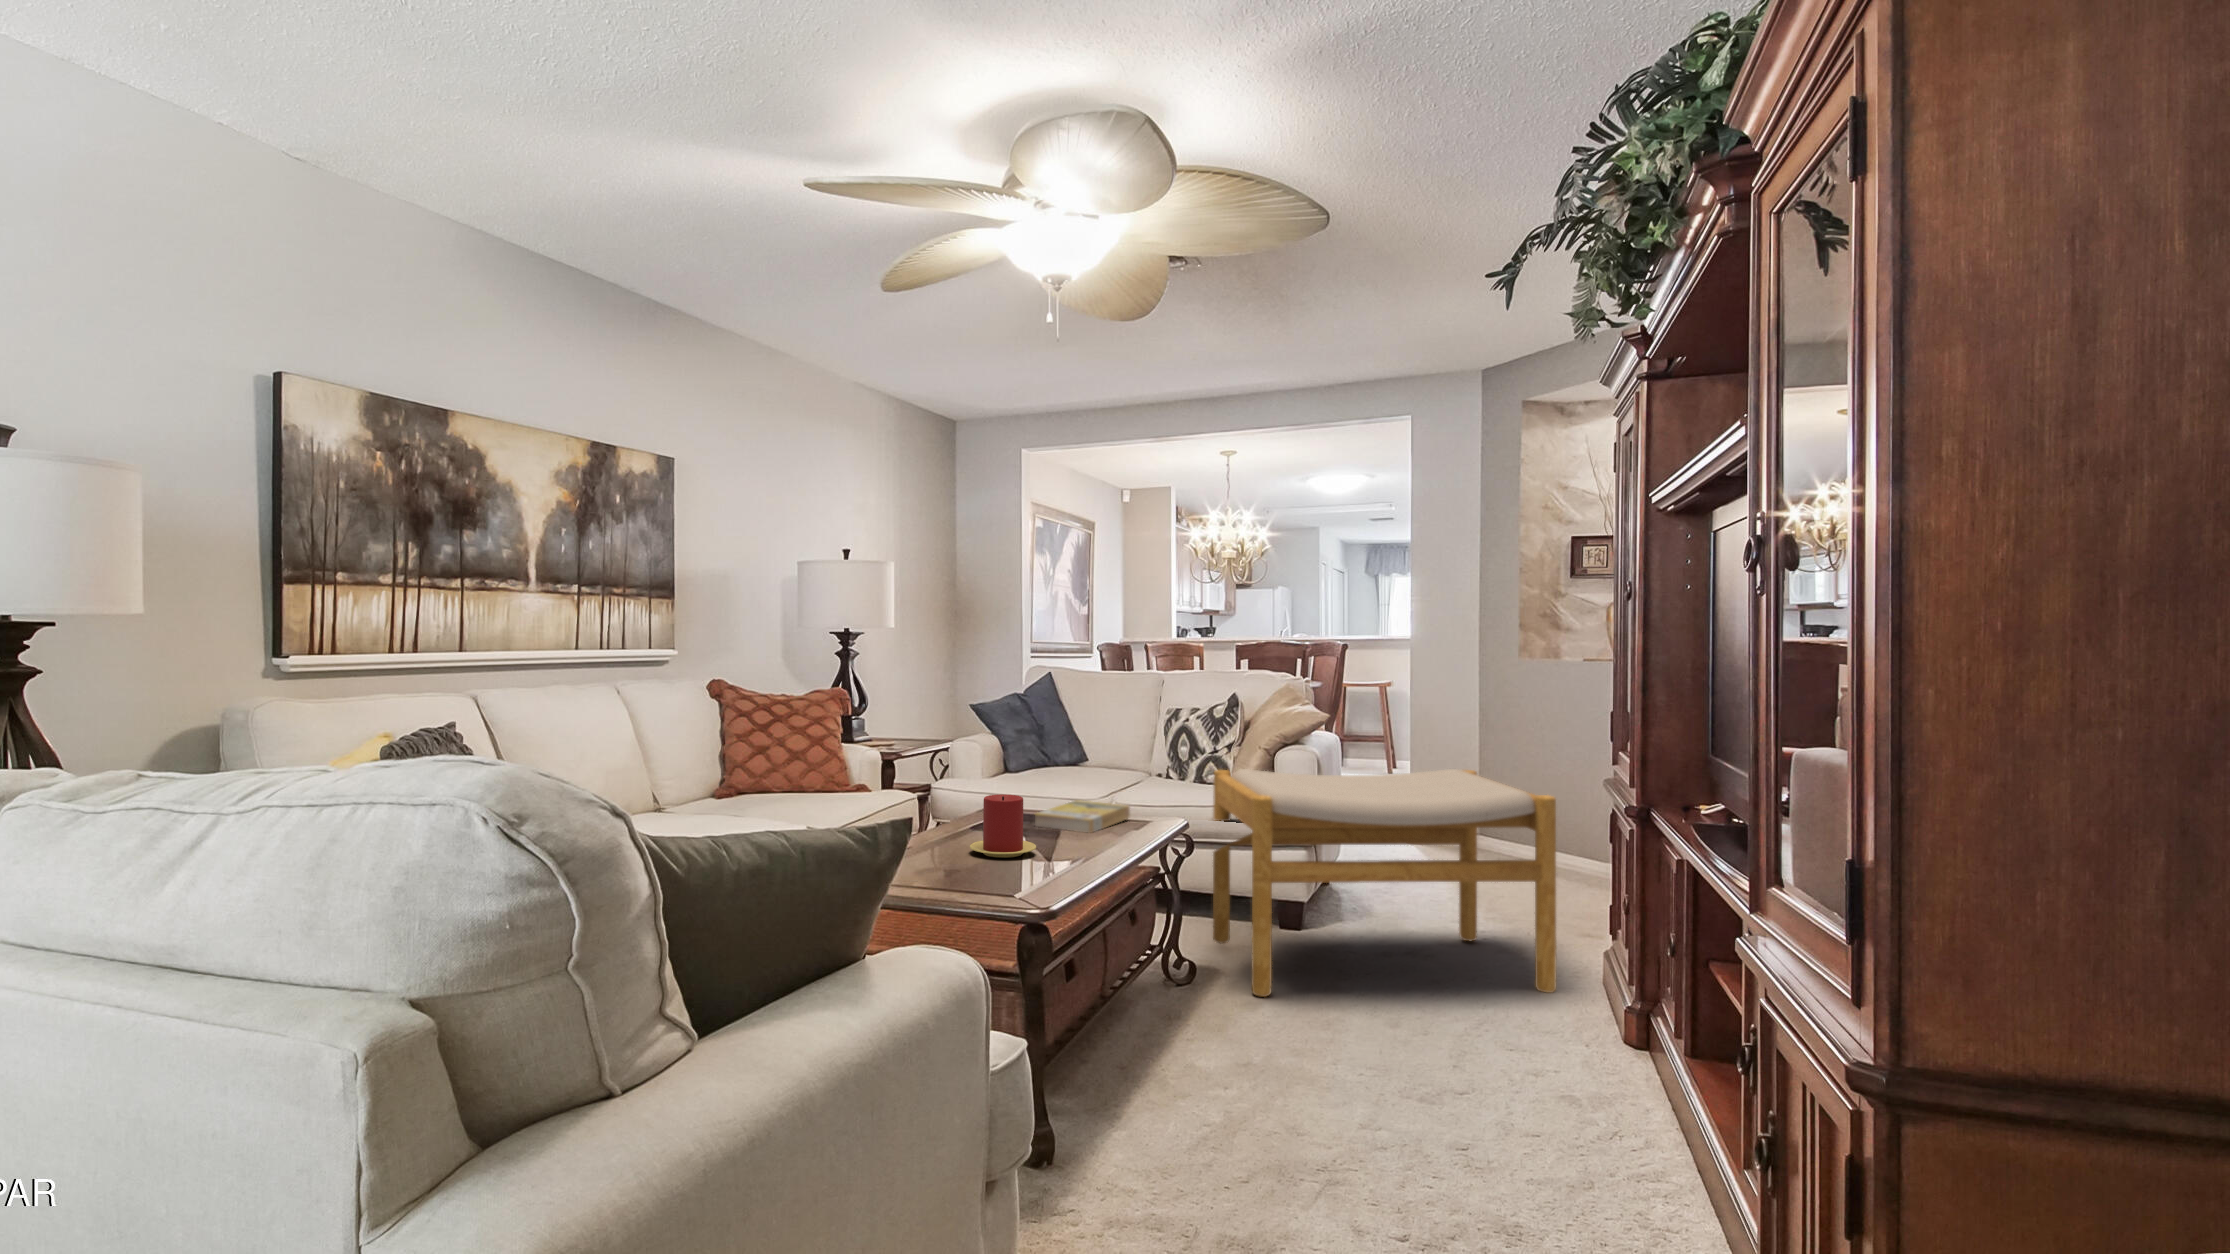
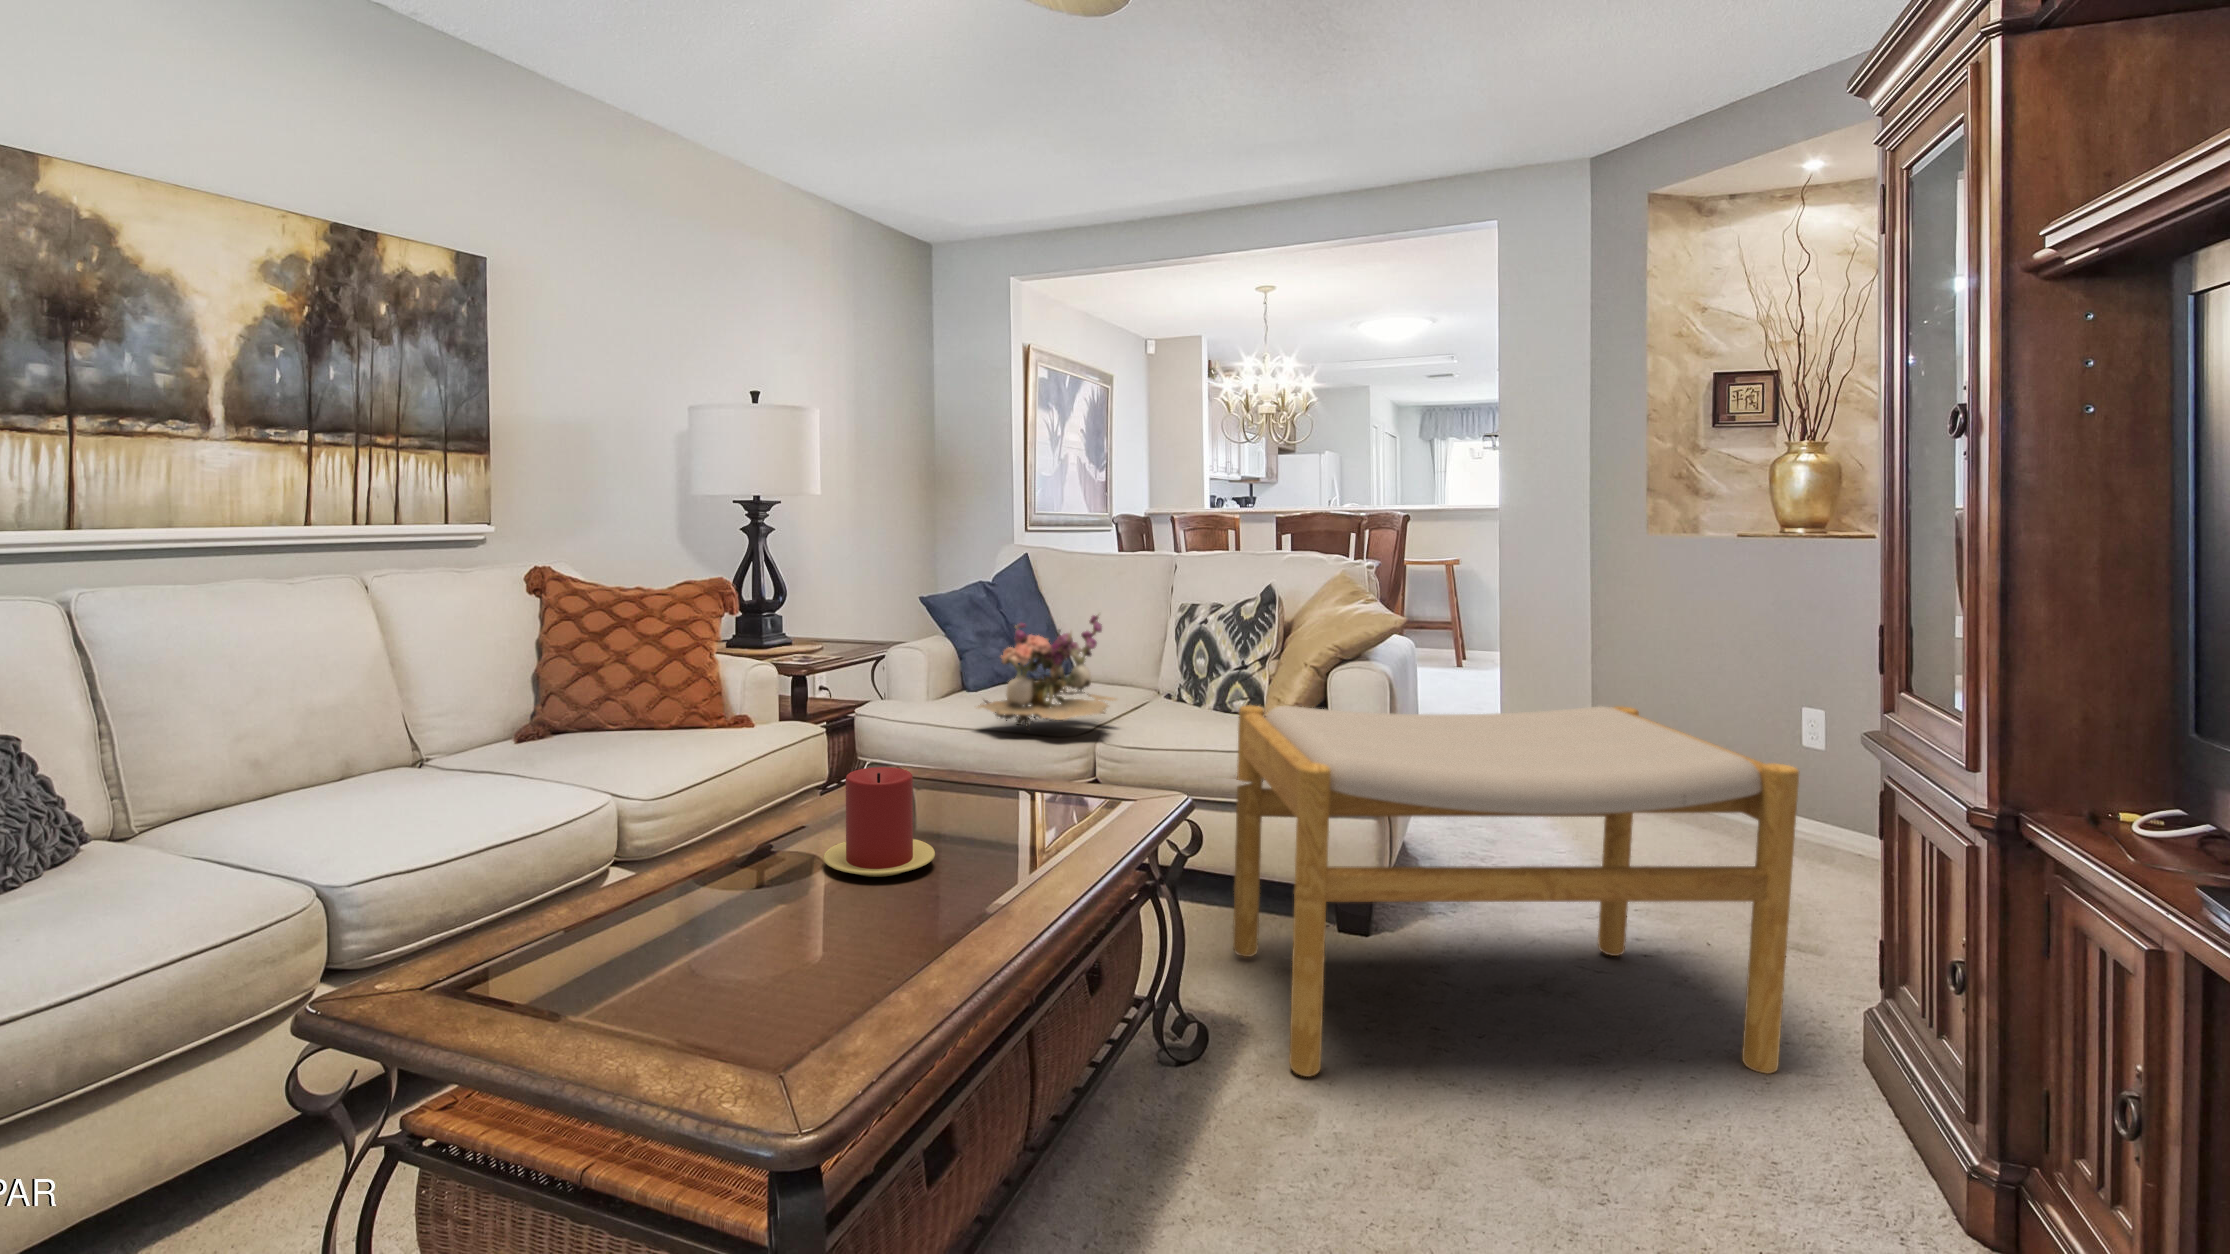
flower arrangement: none [1026,711,1127,796] -> present [978,614,1117,727]
book: present [1035,800,1130,833] -> none [960,748,1111,812]

